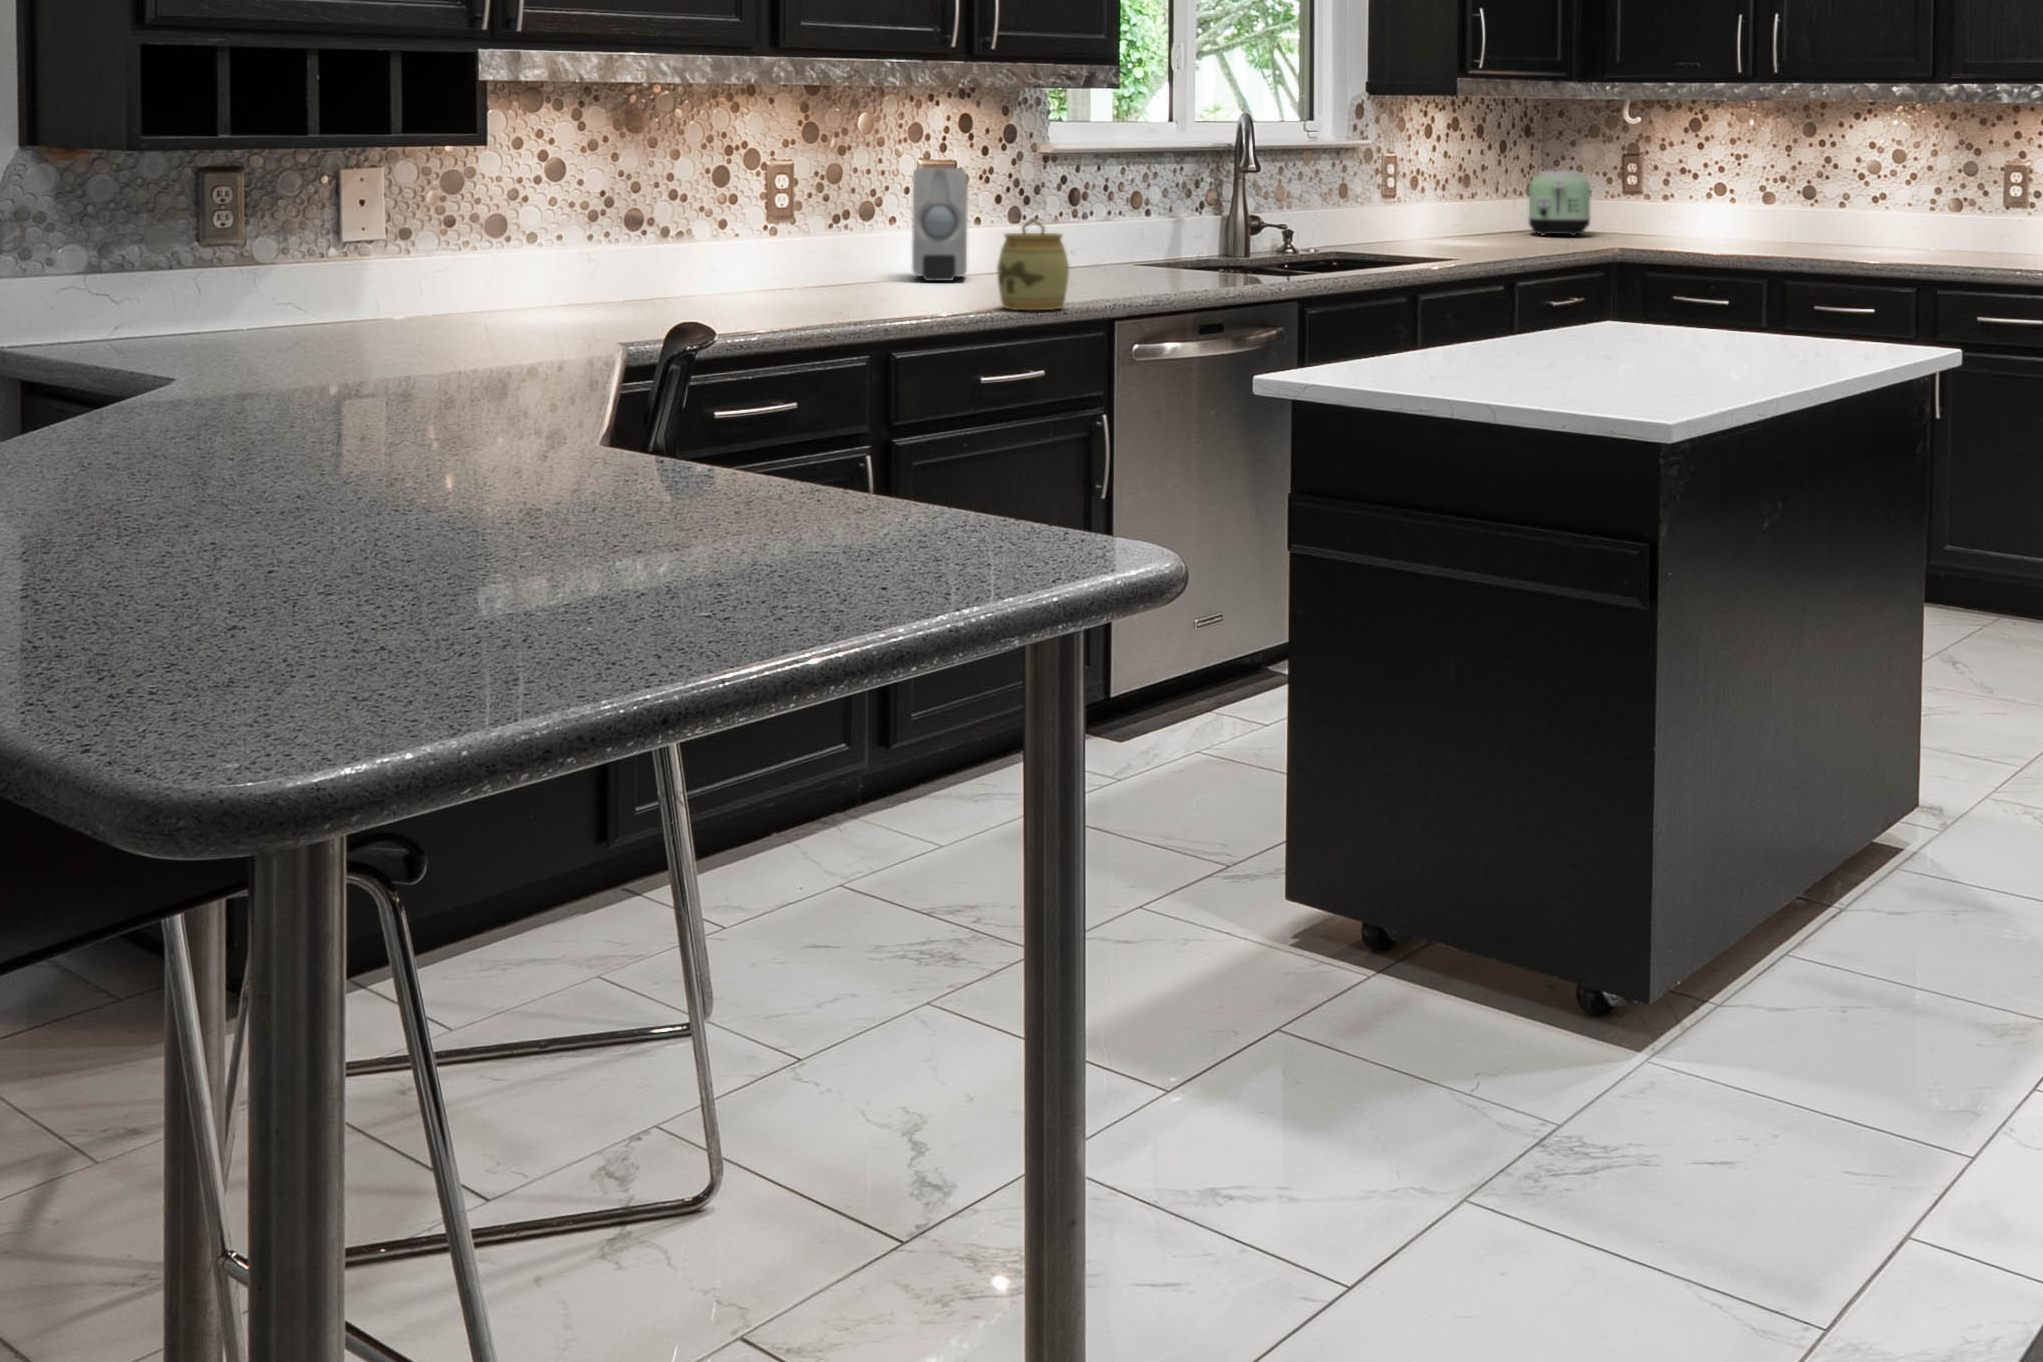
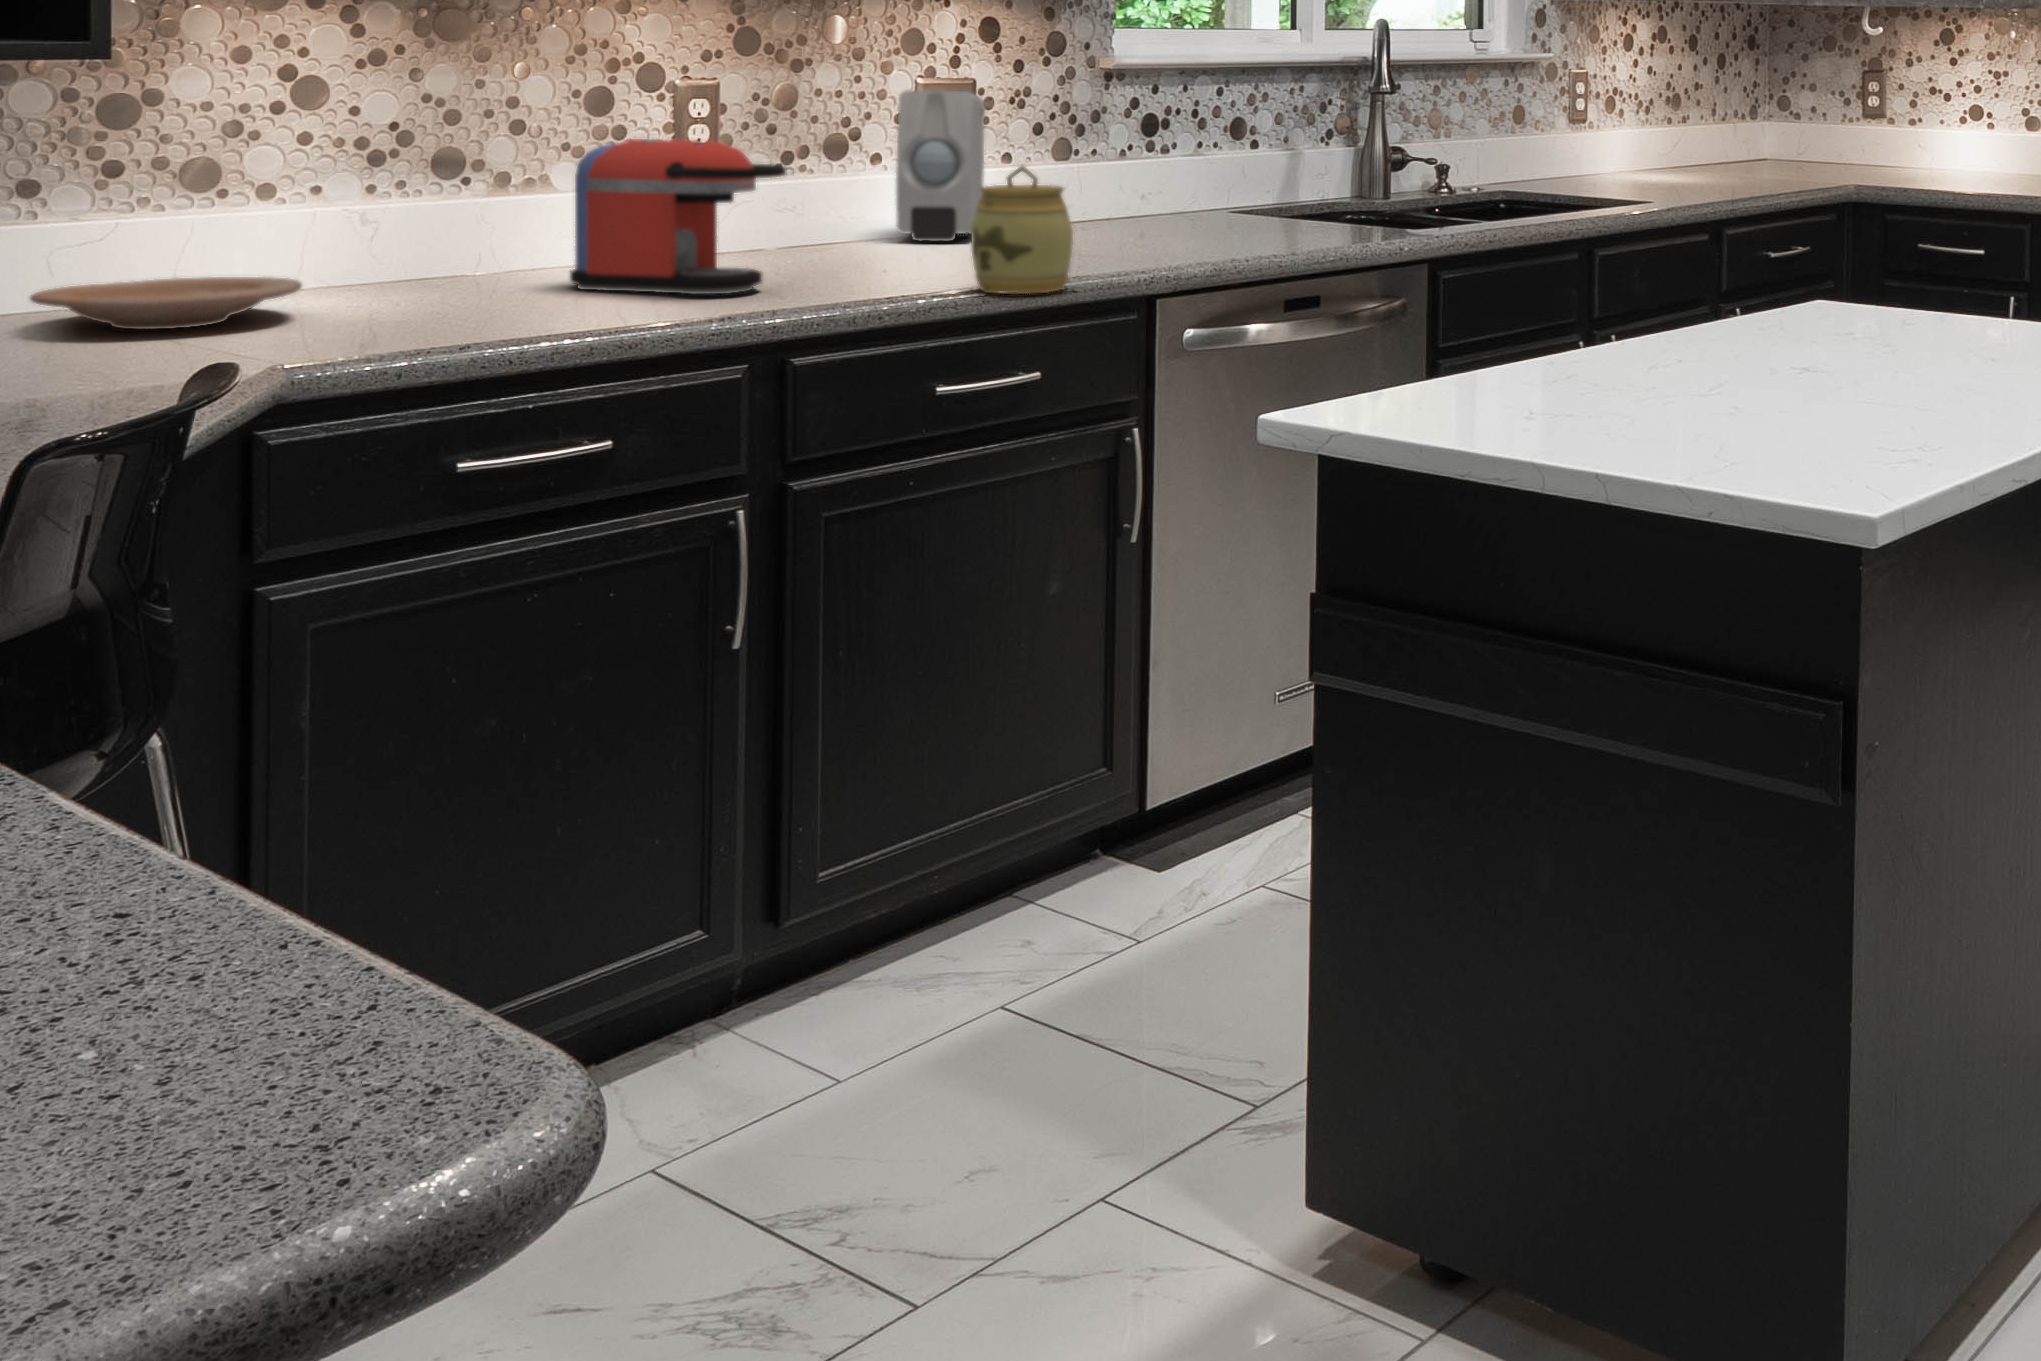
toaster: present [1528,171,1590,236] -> none [1747,91,1821,169]
coffee maker: none [724,200,874,309] -> present [570,139,787,294]
plate: none [422,294,581,325] -> present [30,277,302,329]

